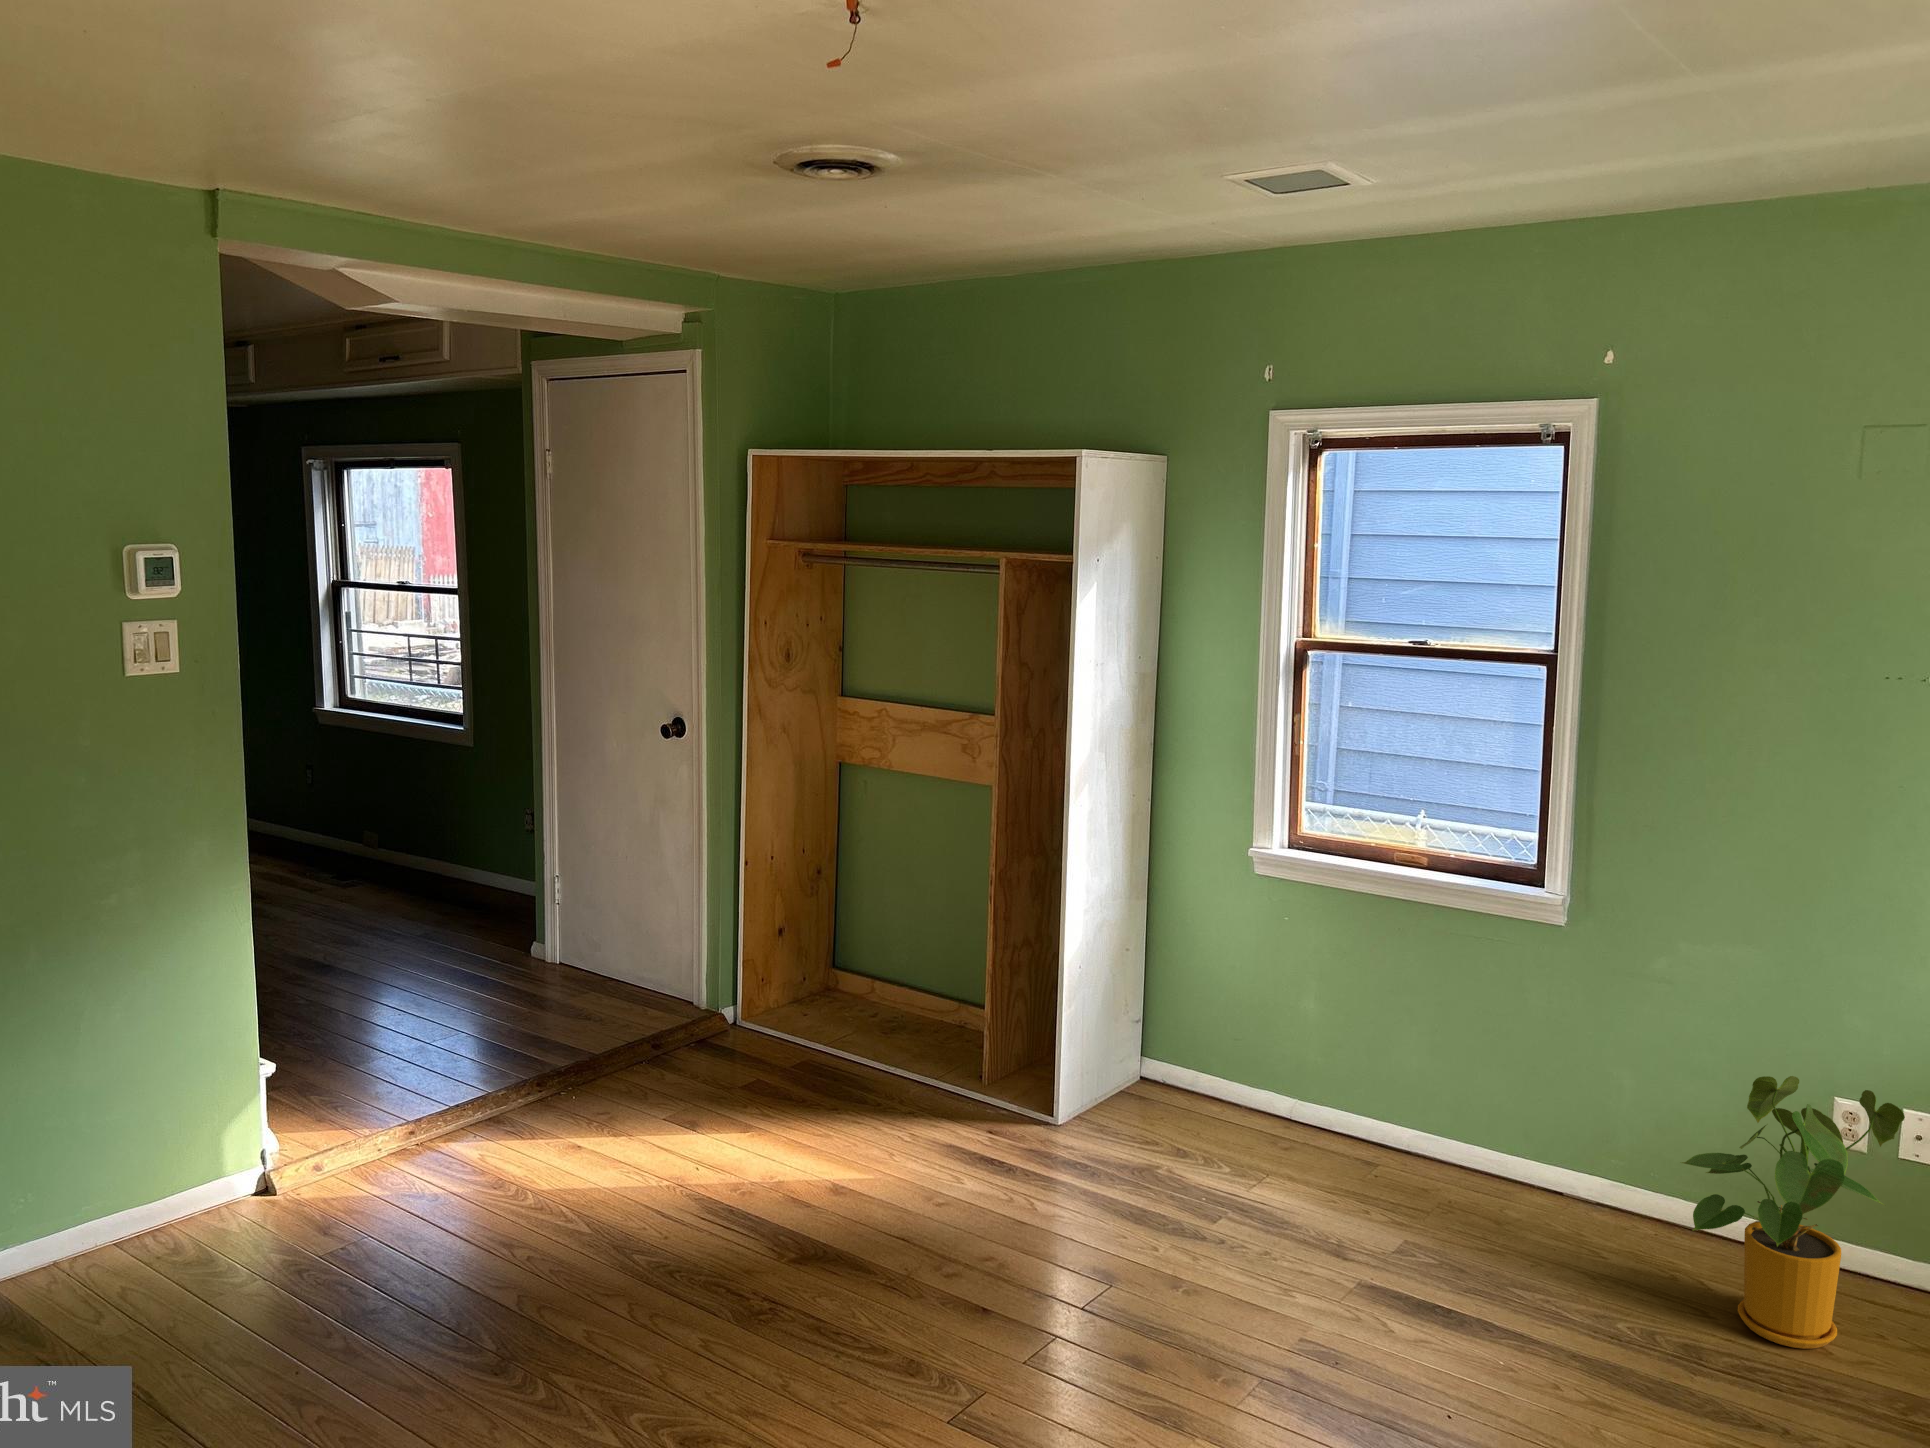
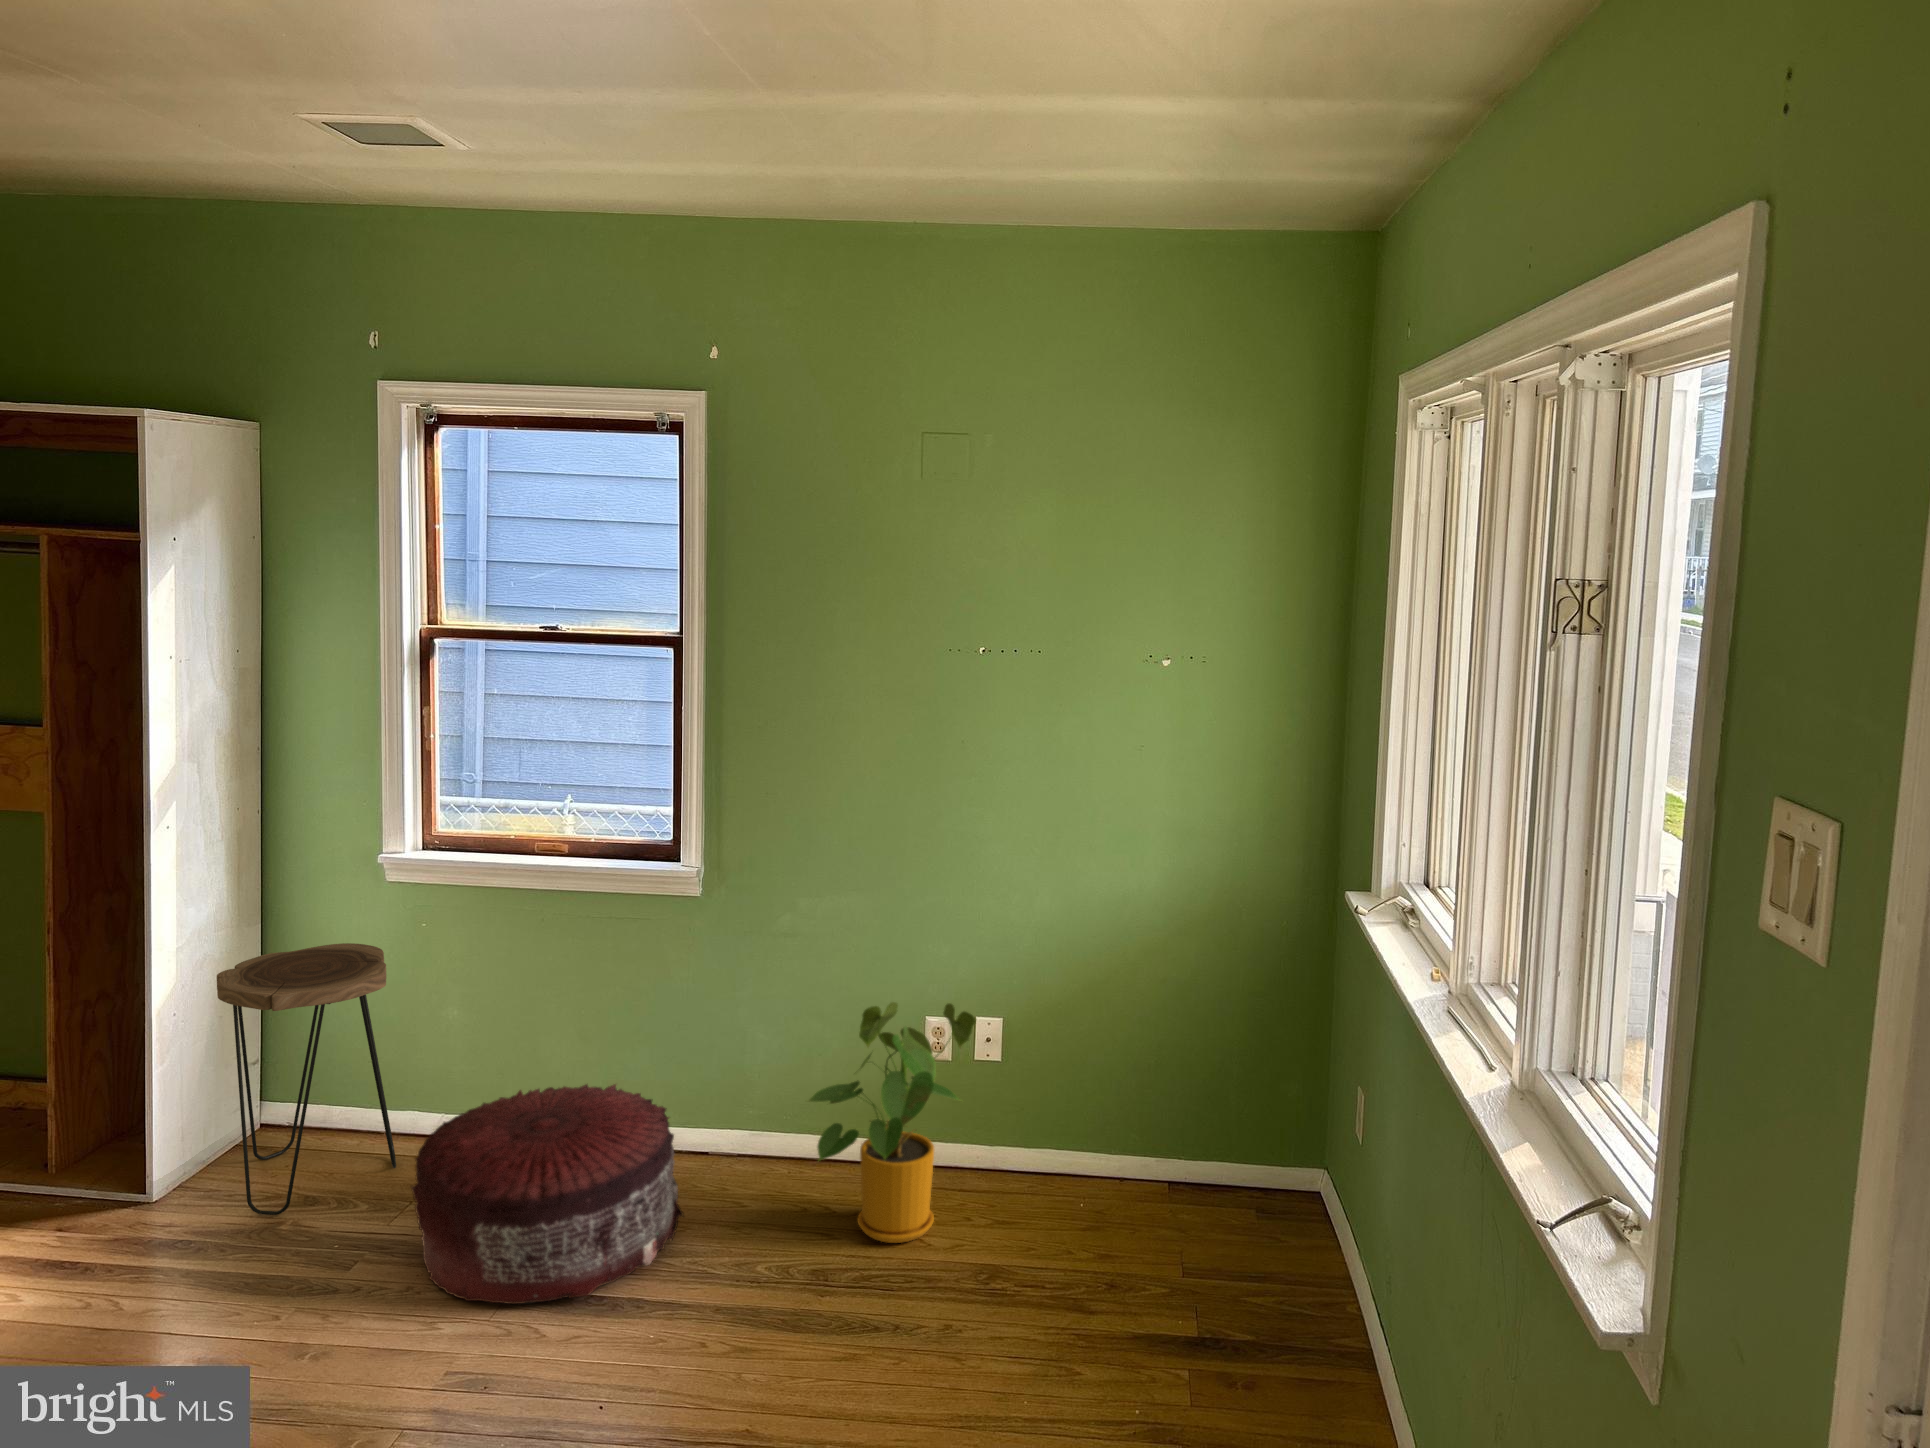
side table: none [1114,927,1252,1159] -> present [217,943,396,1215]
pouf: none [1272,1090,1535,1303] -> present [411,1084,684,1304]

